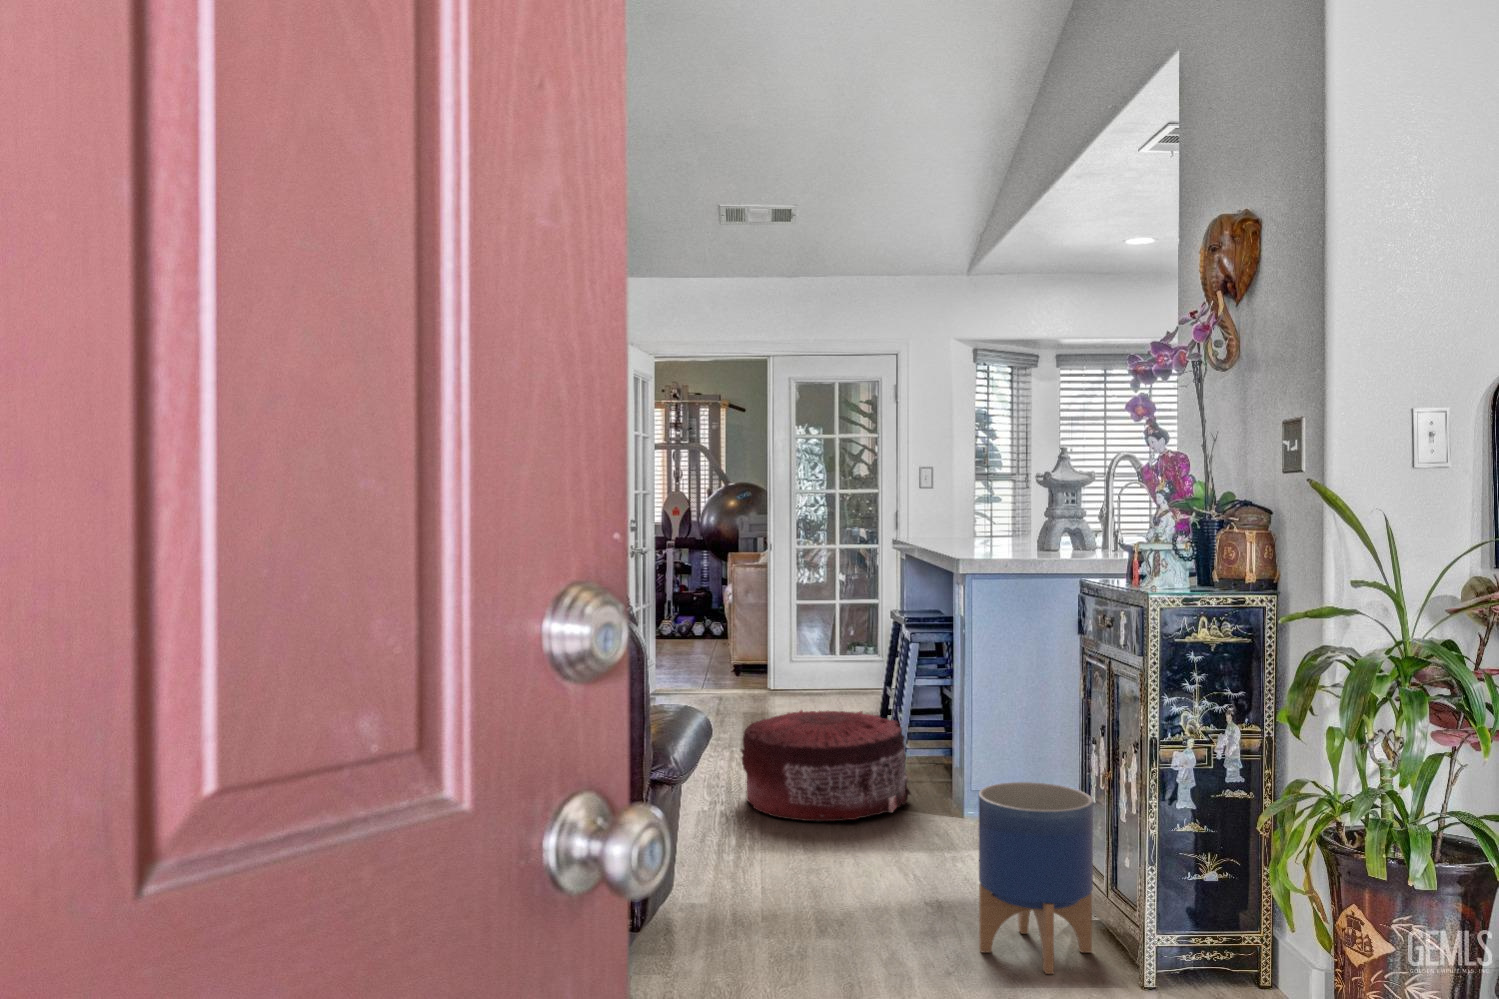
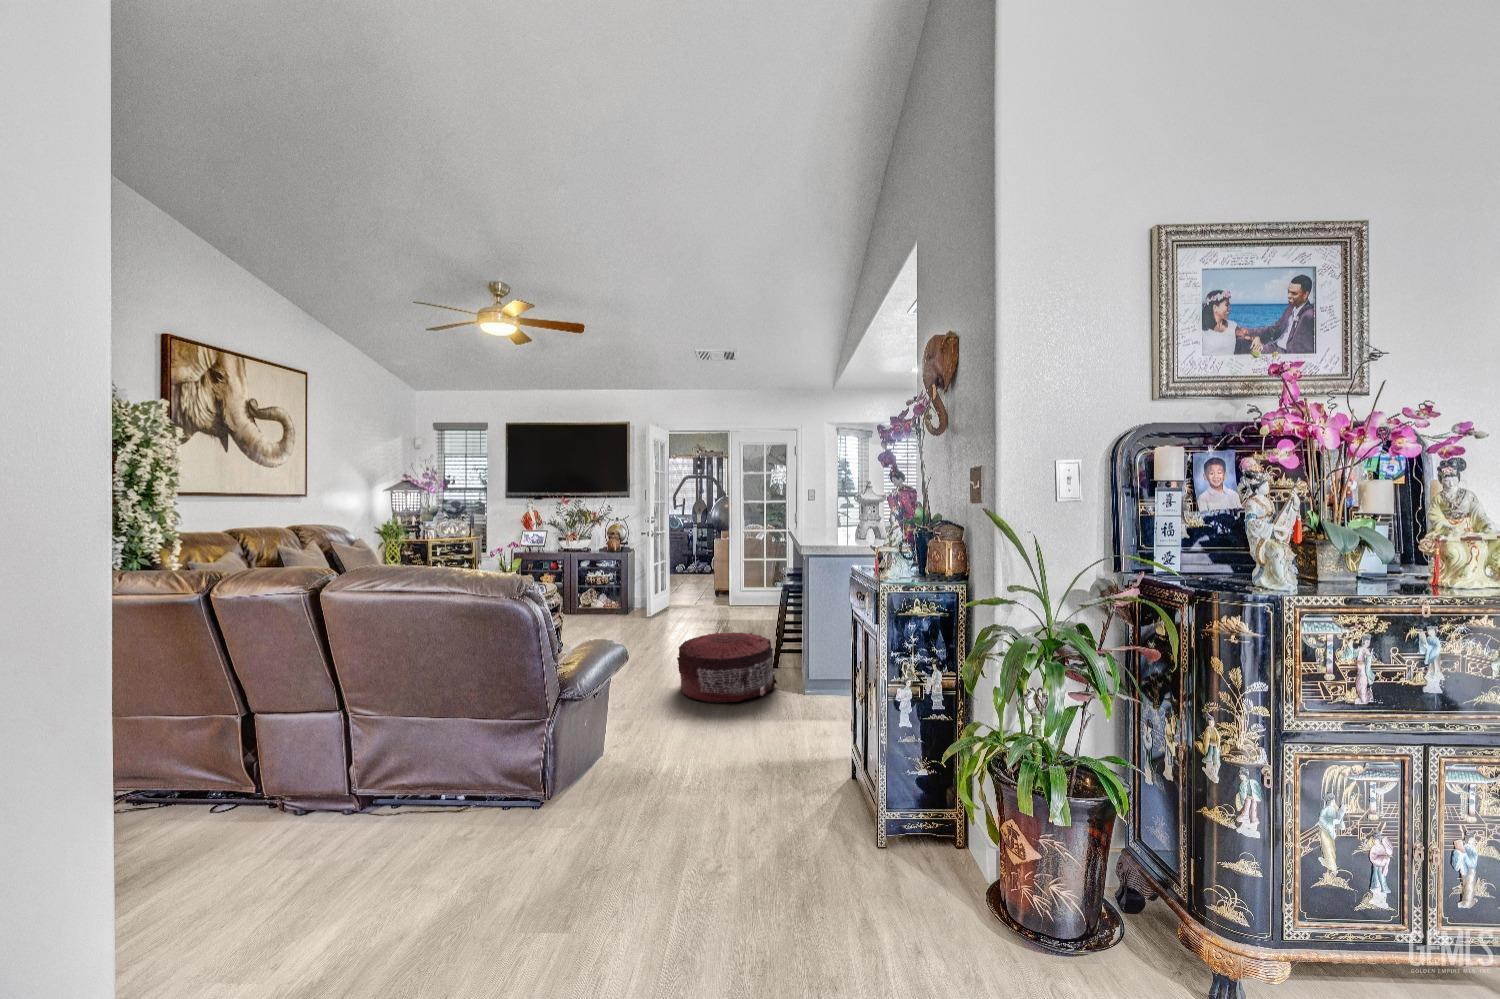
planter: present [979,782,1093,974] -> none [783,697,855,830]

